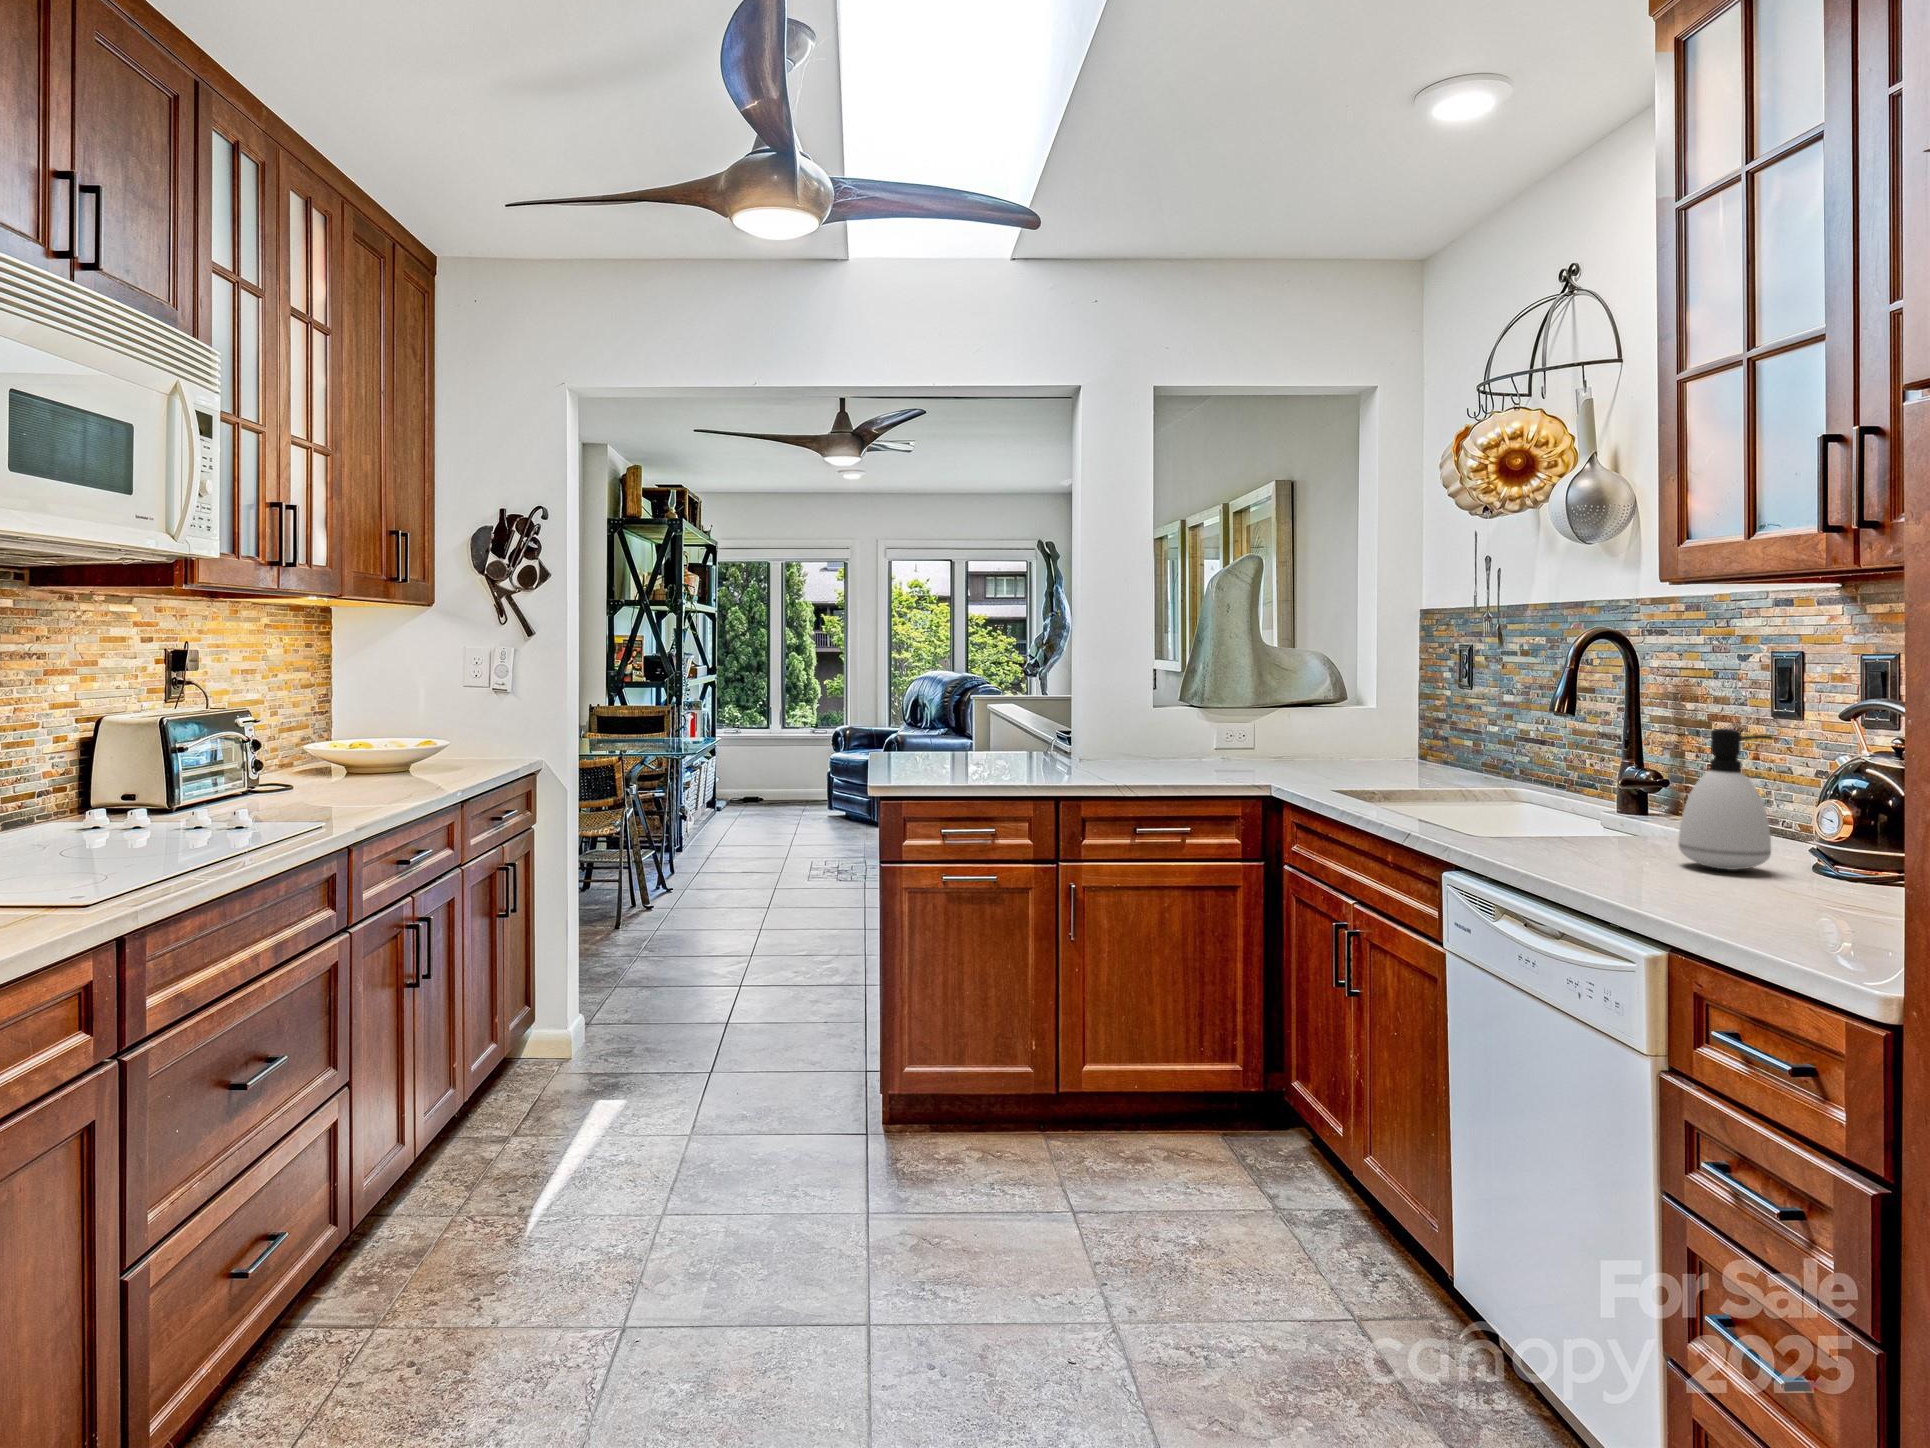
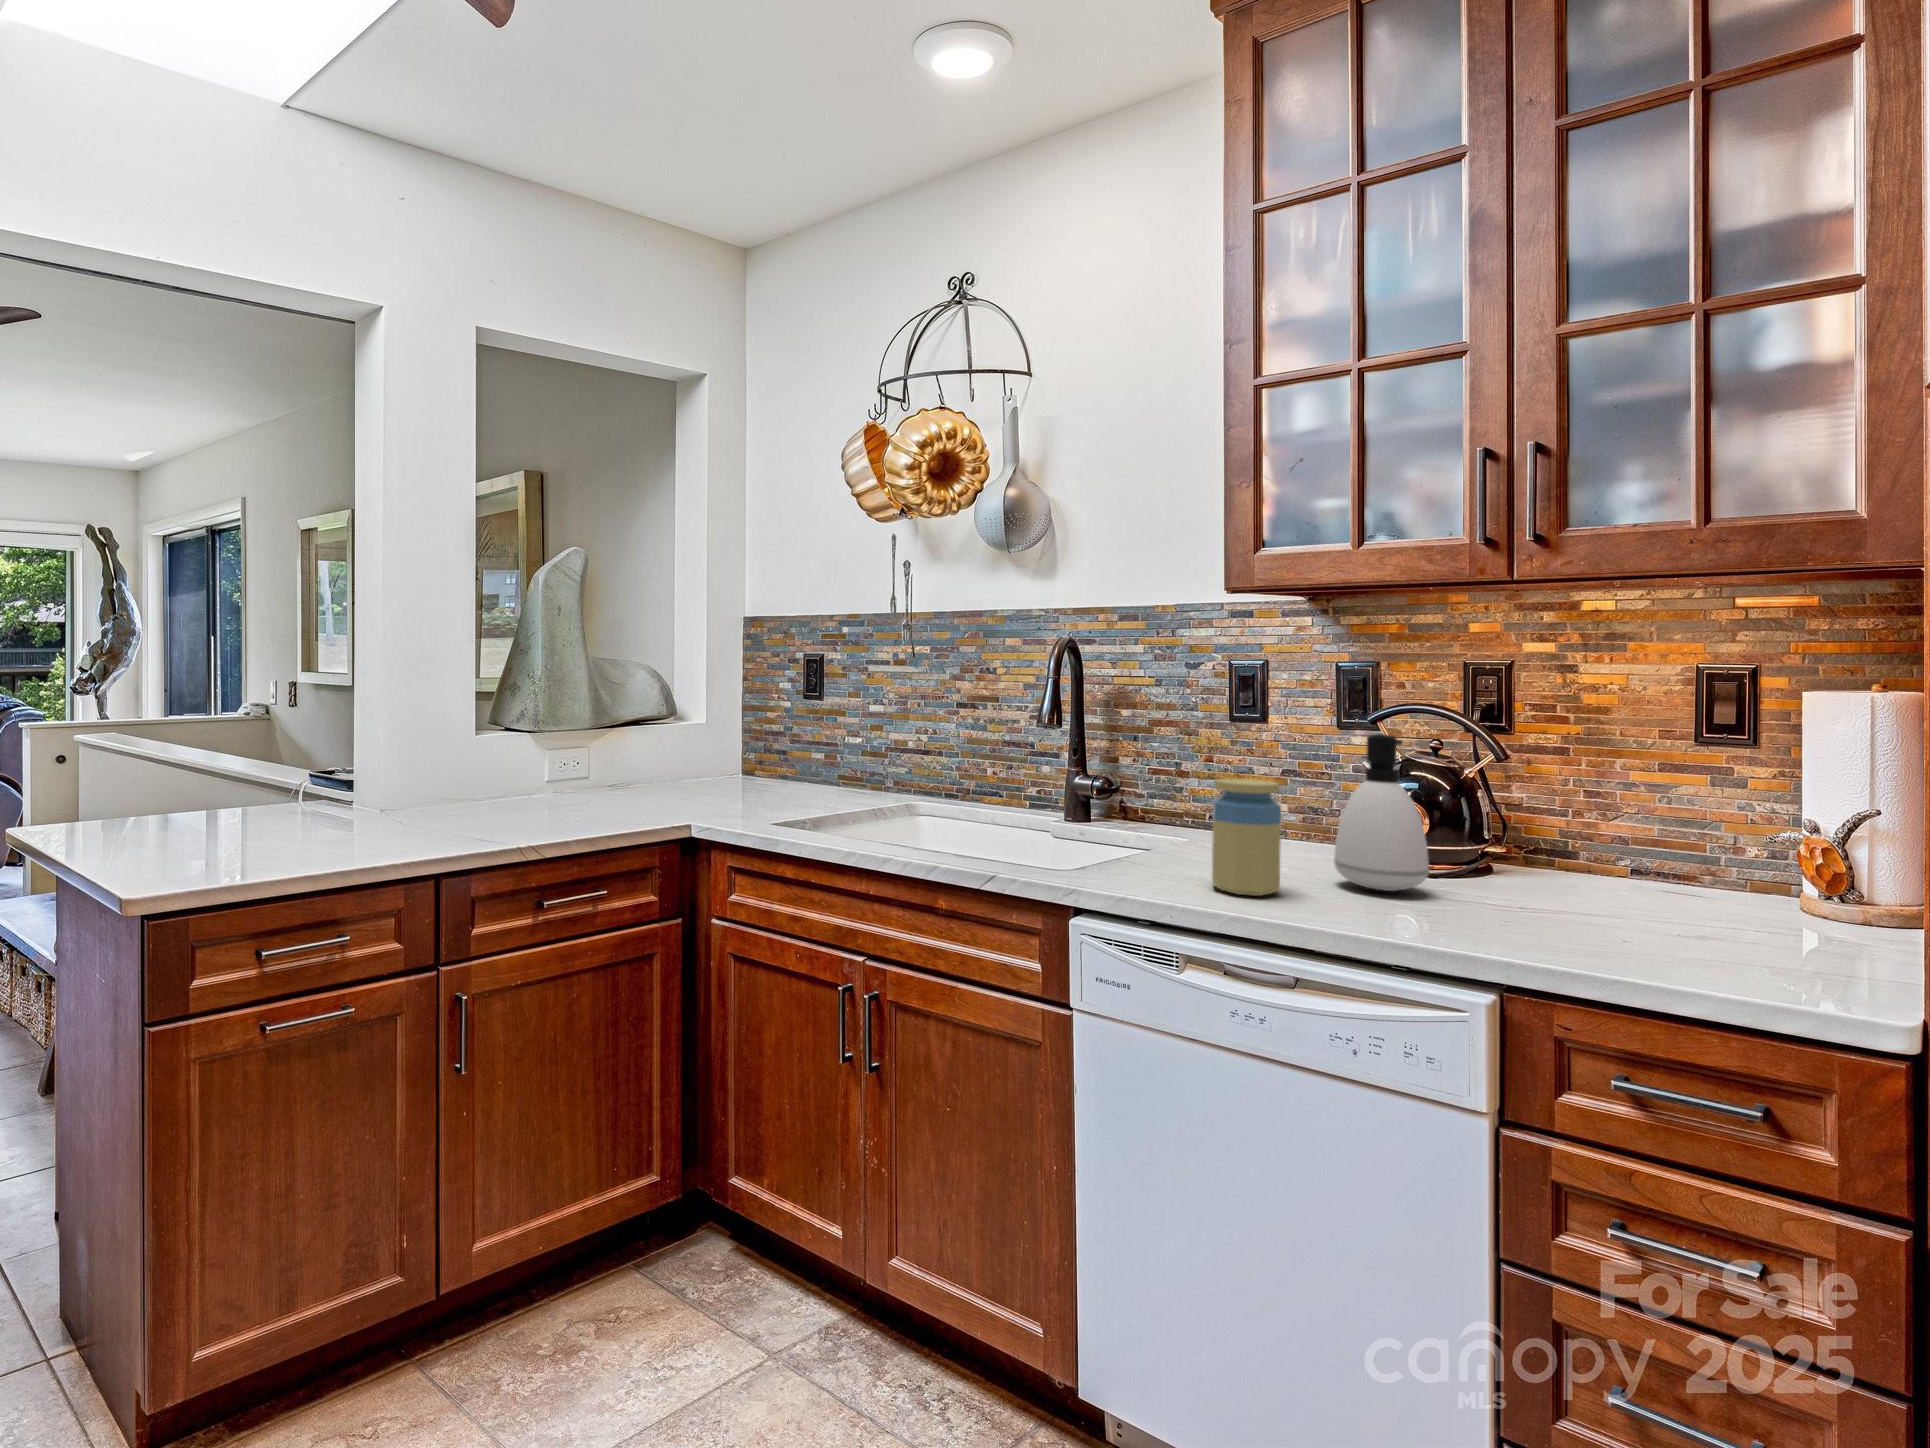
jar: none [1543,760,1605,854] -> present [1212,778,1281,896]

